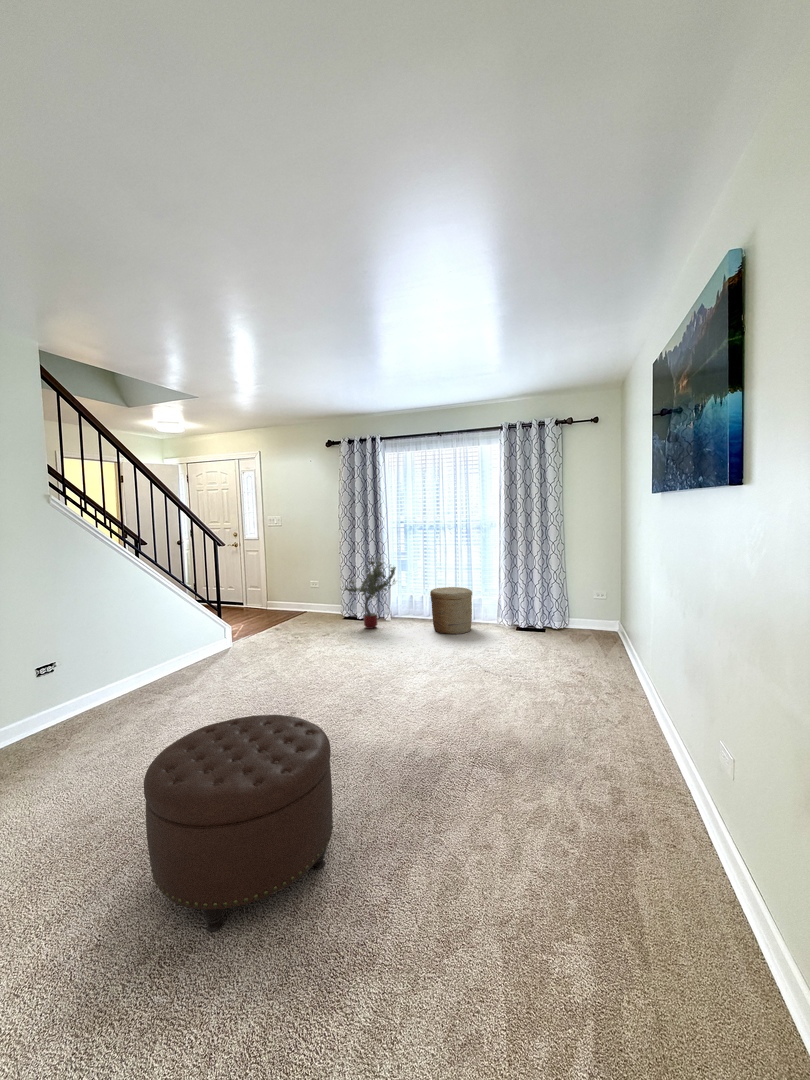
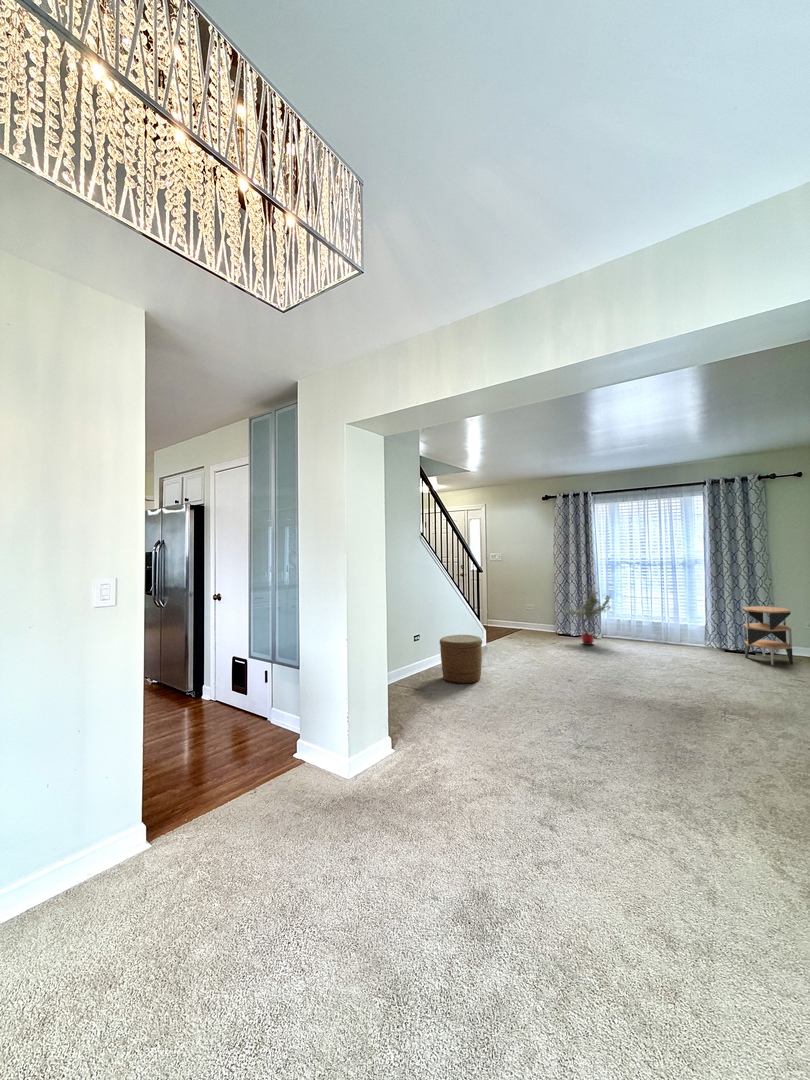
side table: none [534,575,579,646] -> present [743,606,793,666]
woven basket: present [430,587,472,634] -> present [440,635,482,684]
ottoman: present [144,715,333,932] -> none [560,677,666,776]

